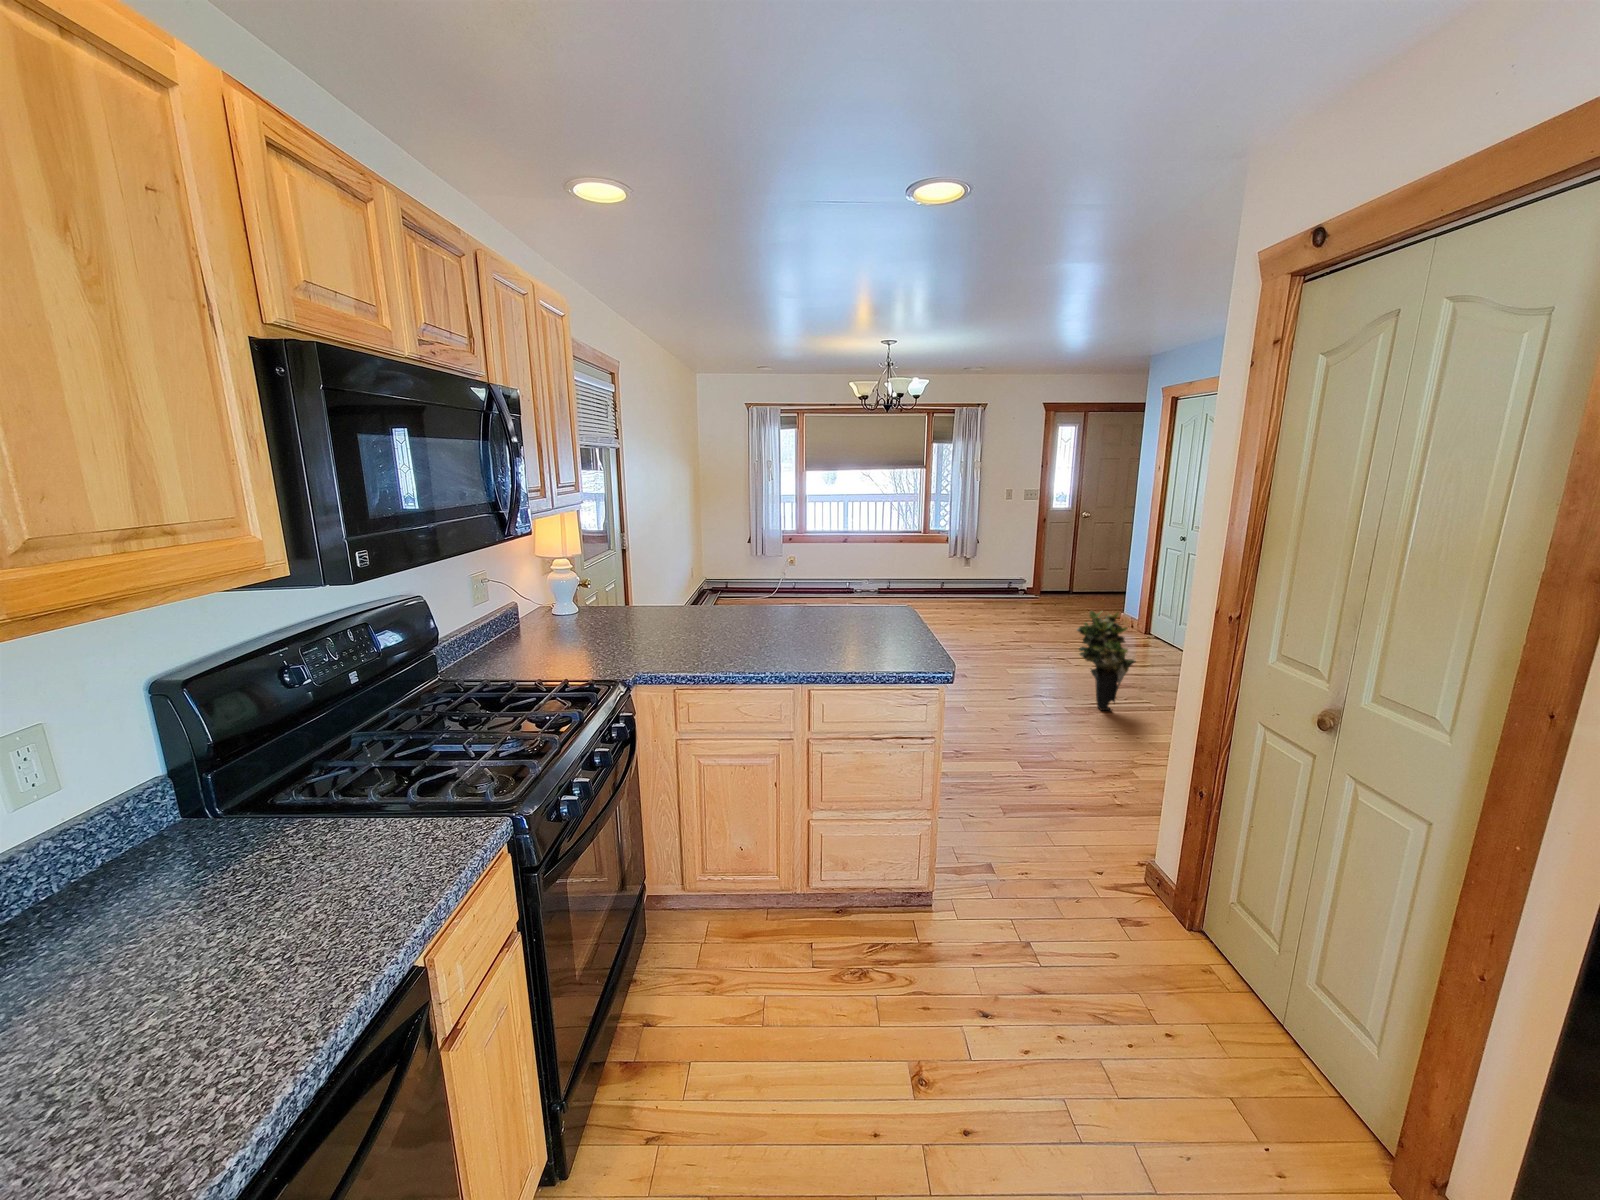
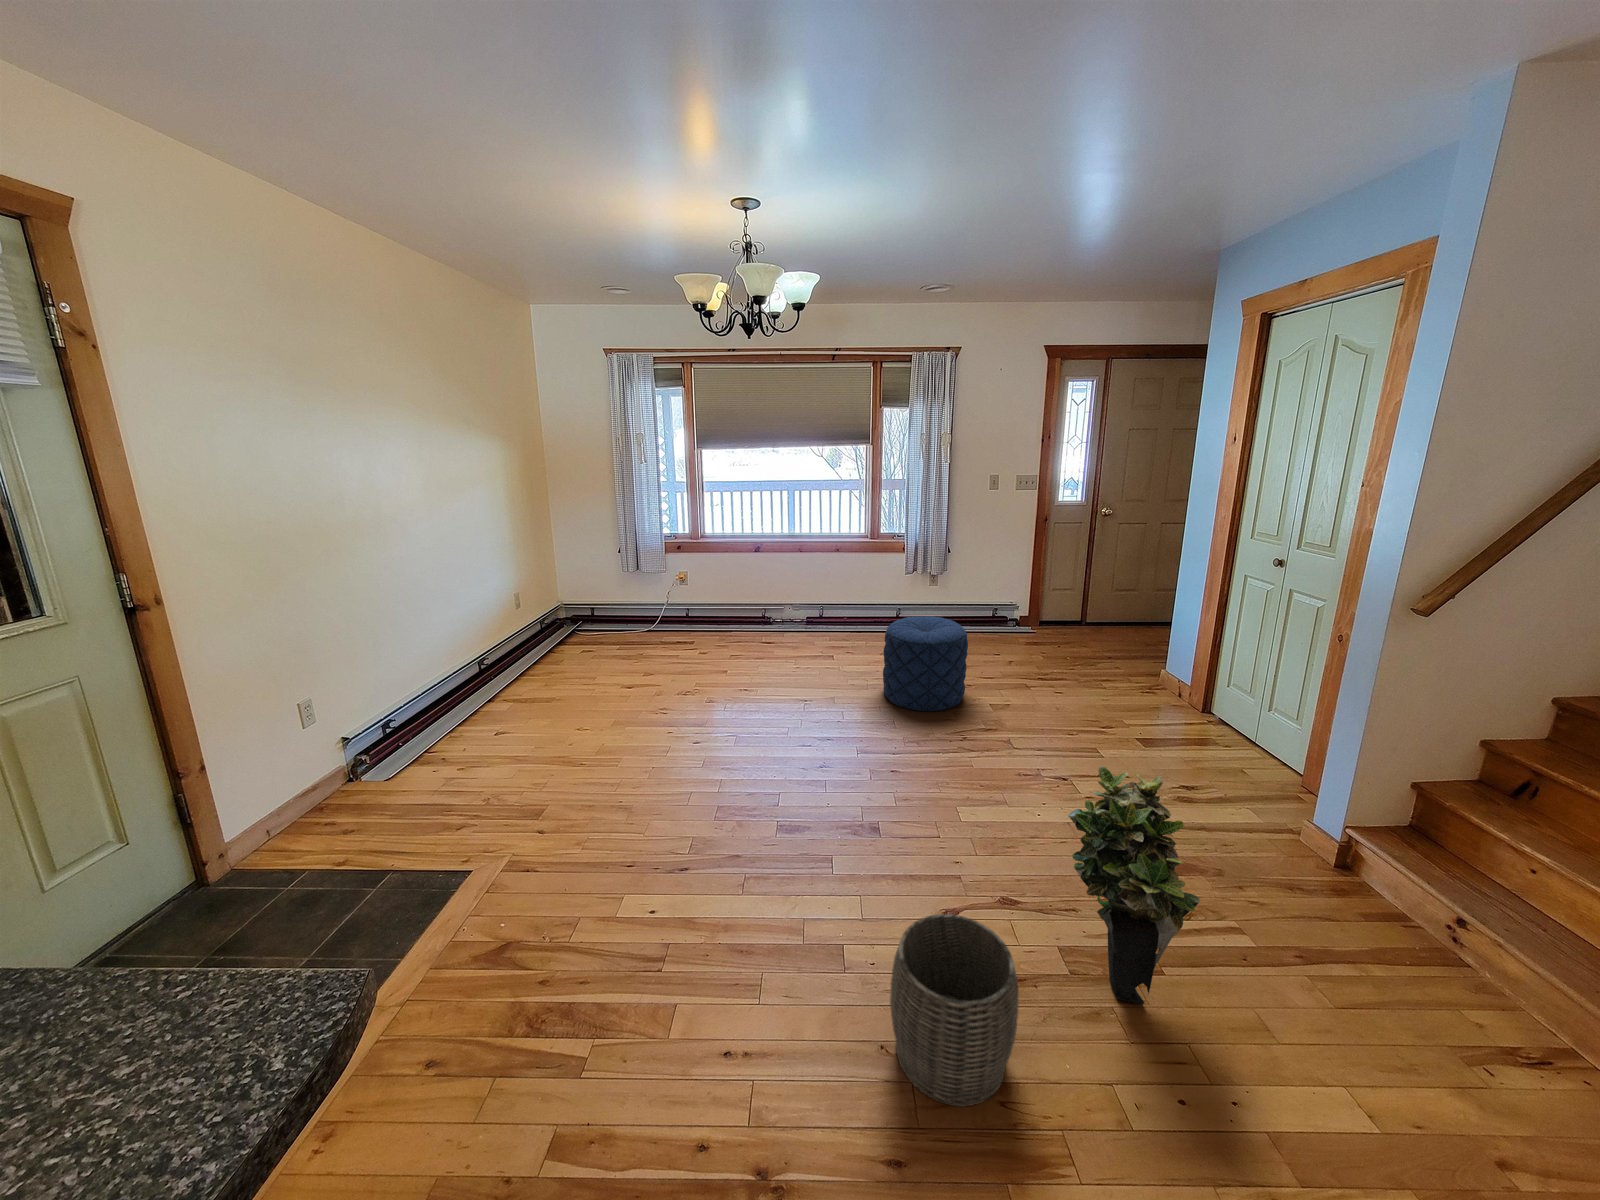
pouf: none [948,575,1004,631] -> present [883,616,968,711]
woven basket: none [1003,665,1060,732] -> present [890,914,1018,1107]

